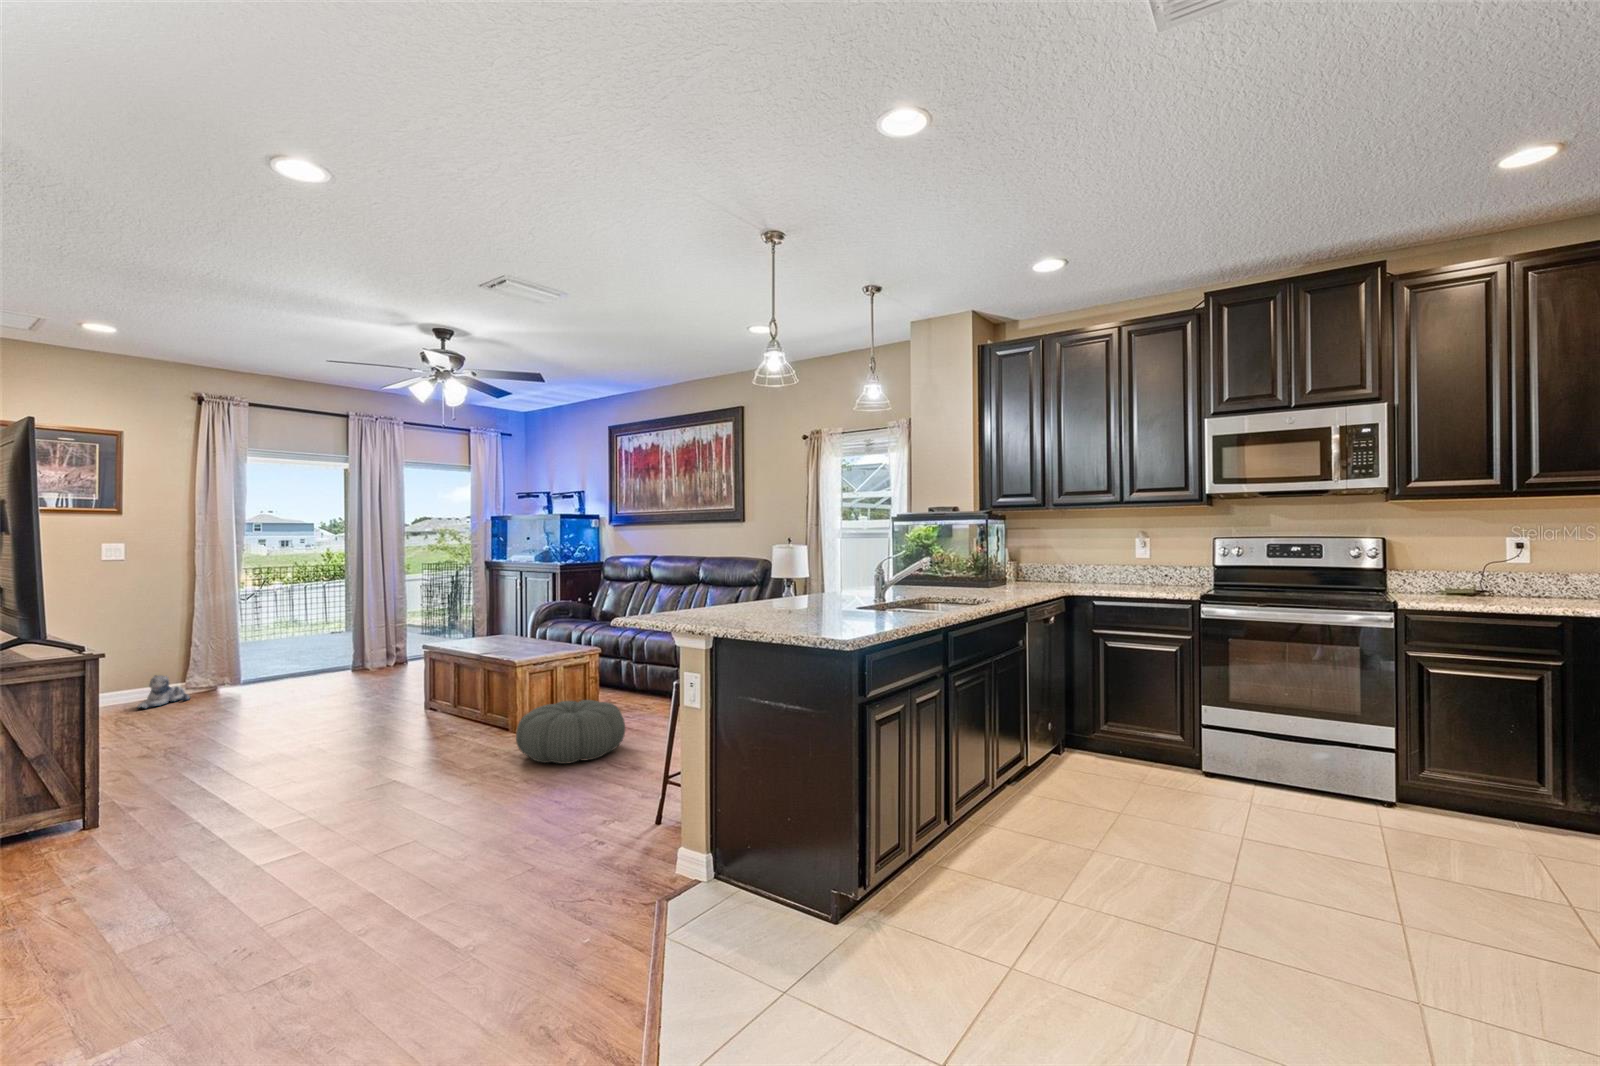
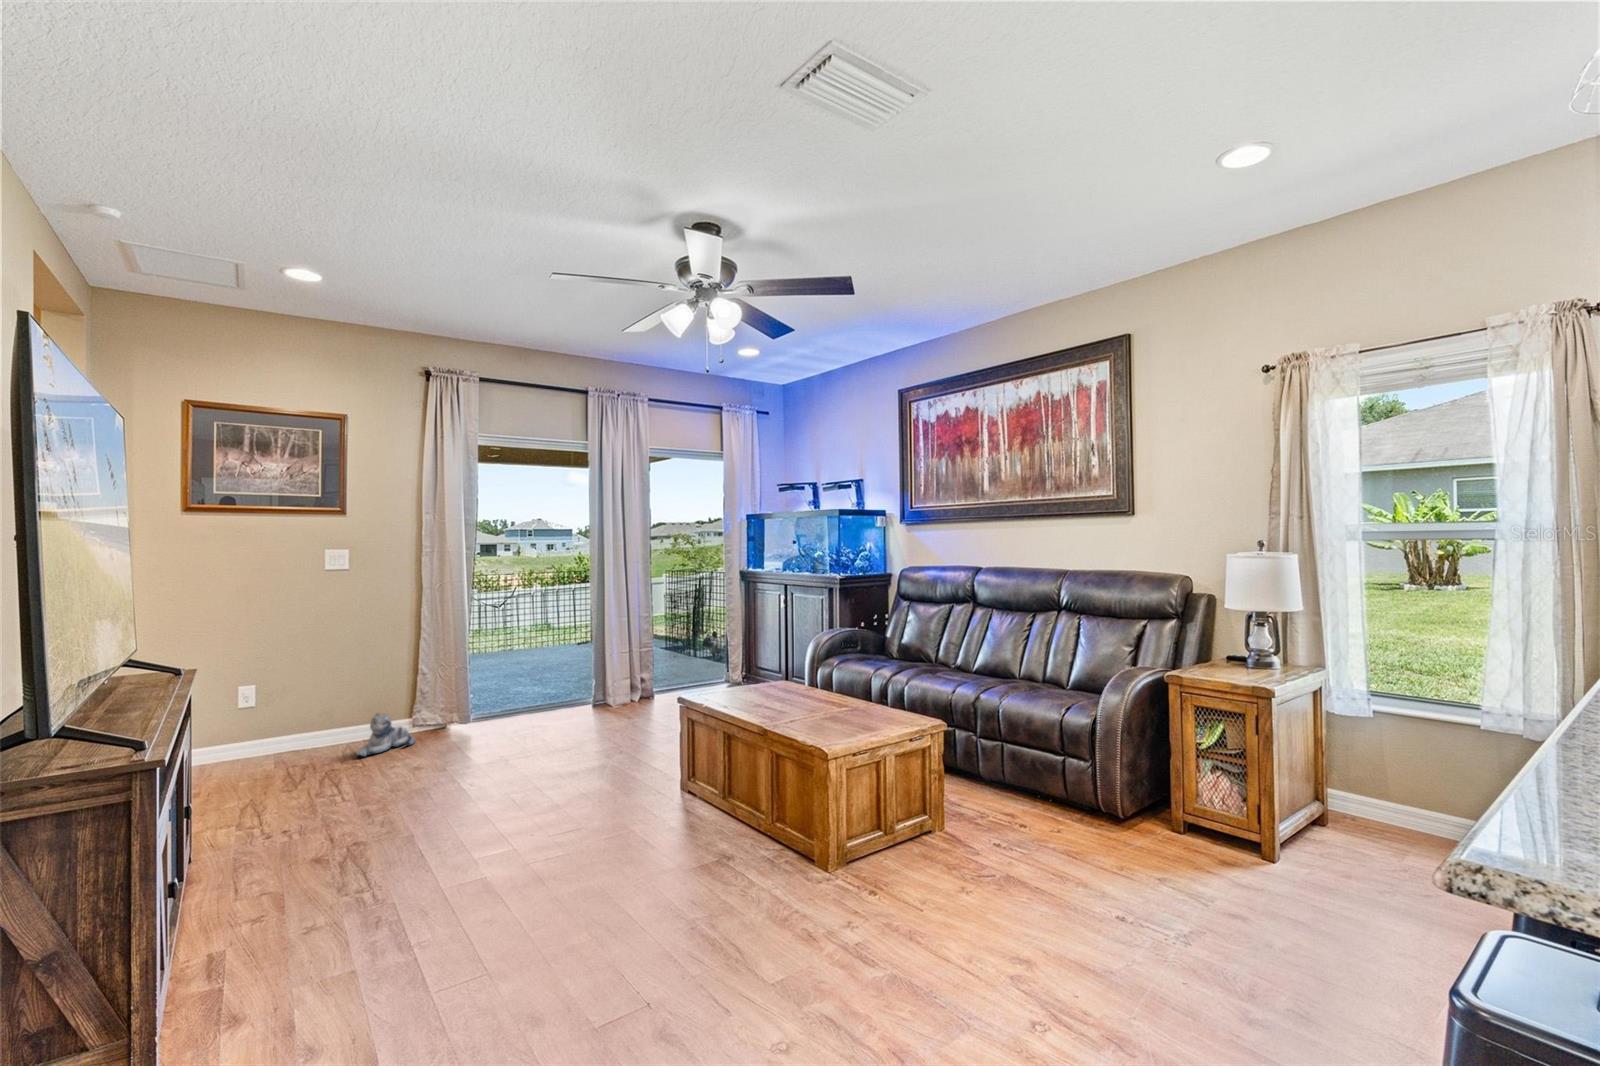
pouf: present [516,700,625,764] -> none [848,833,1045,981]

